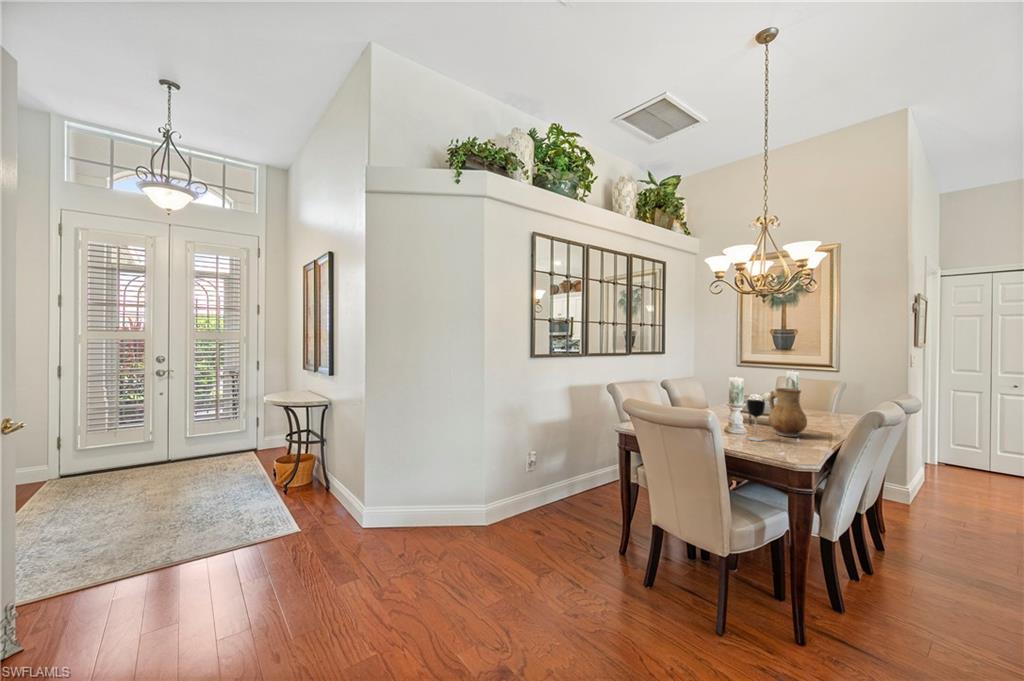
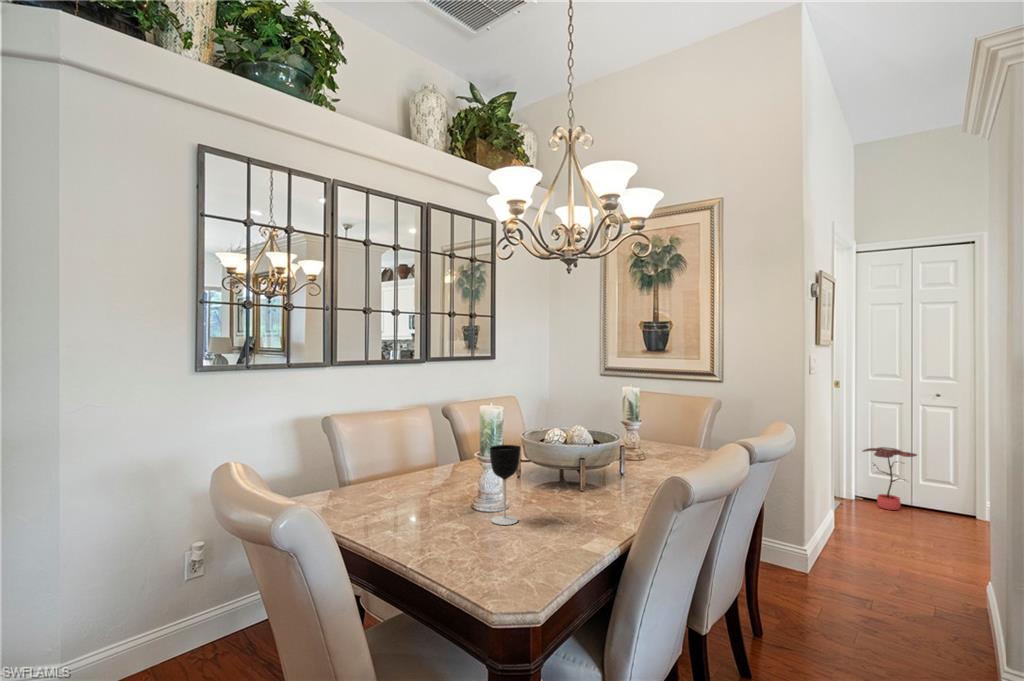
ceramic pitcher: present [769,388,807,437] -> none [547,419,605,508]
potted plant: none [945,425,997,473] -> present [862,447,917,510]

